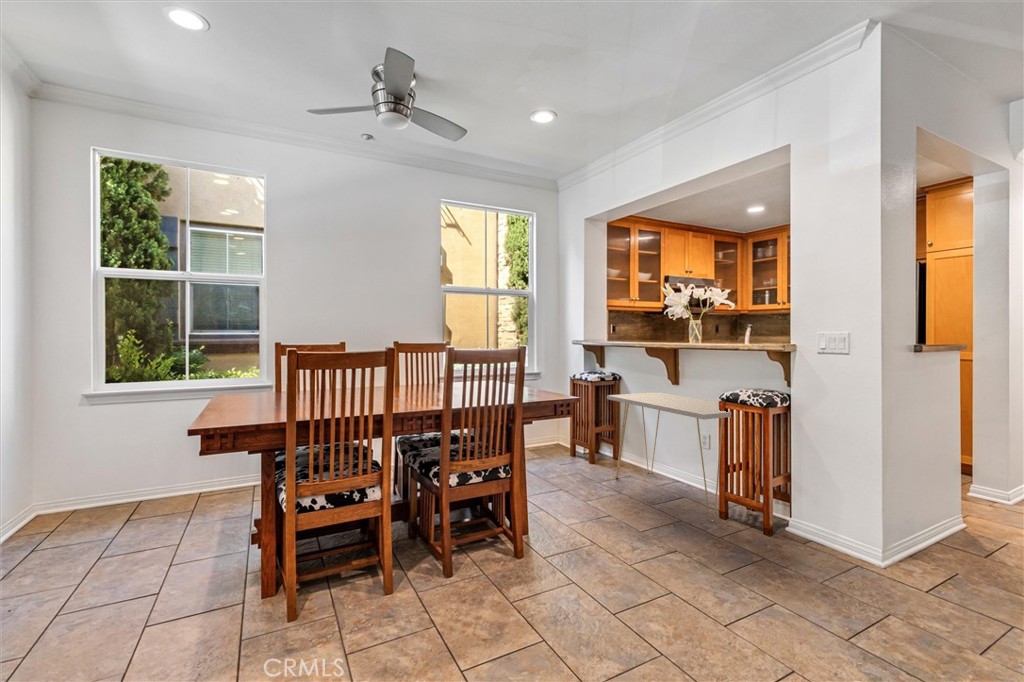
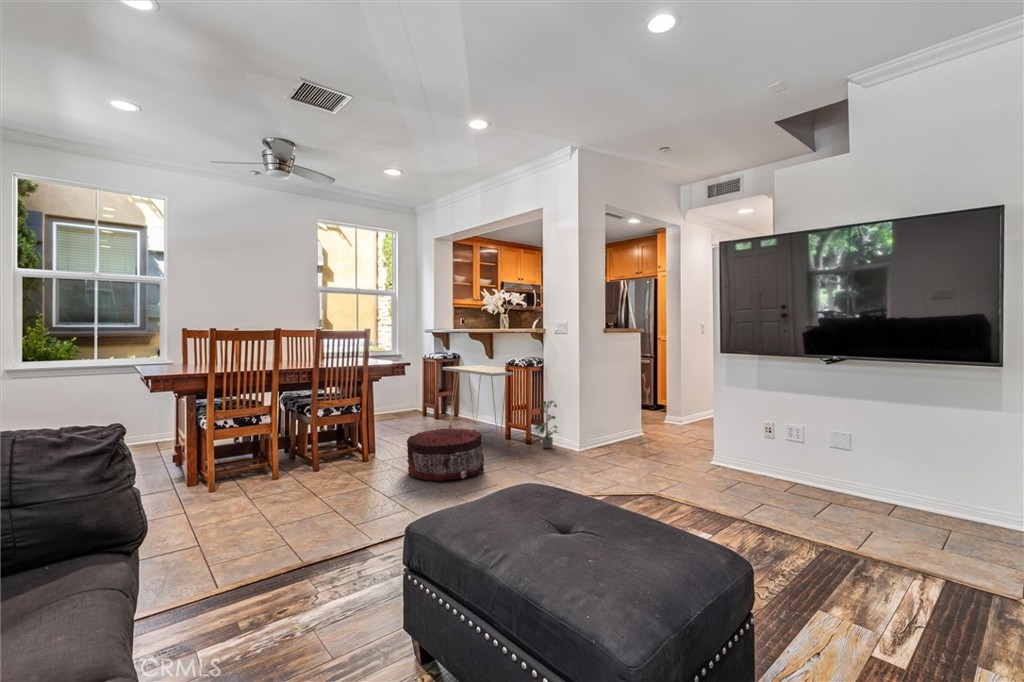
potted plant: none [783,463,840,548] -> present [535,401,559,448]
pouf: none [593,512,738,636] -> present [407,428,484,481]

